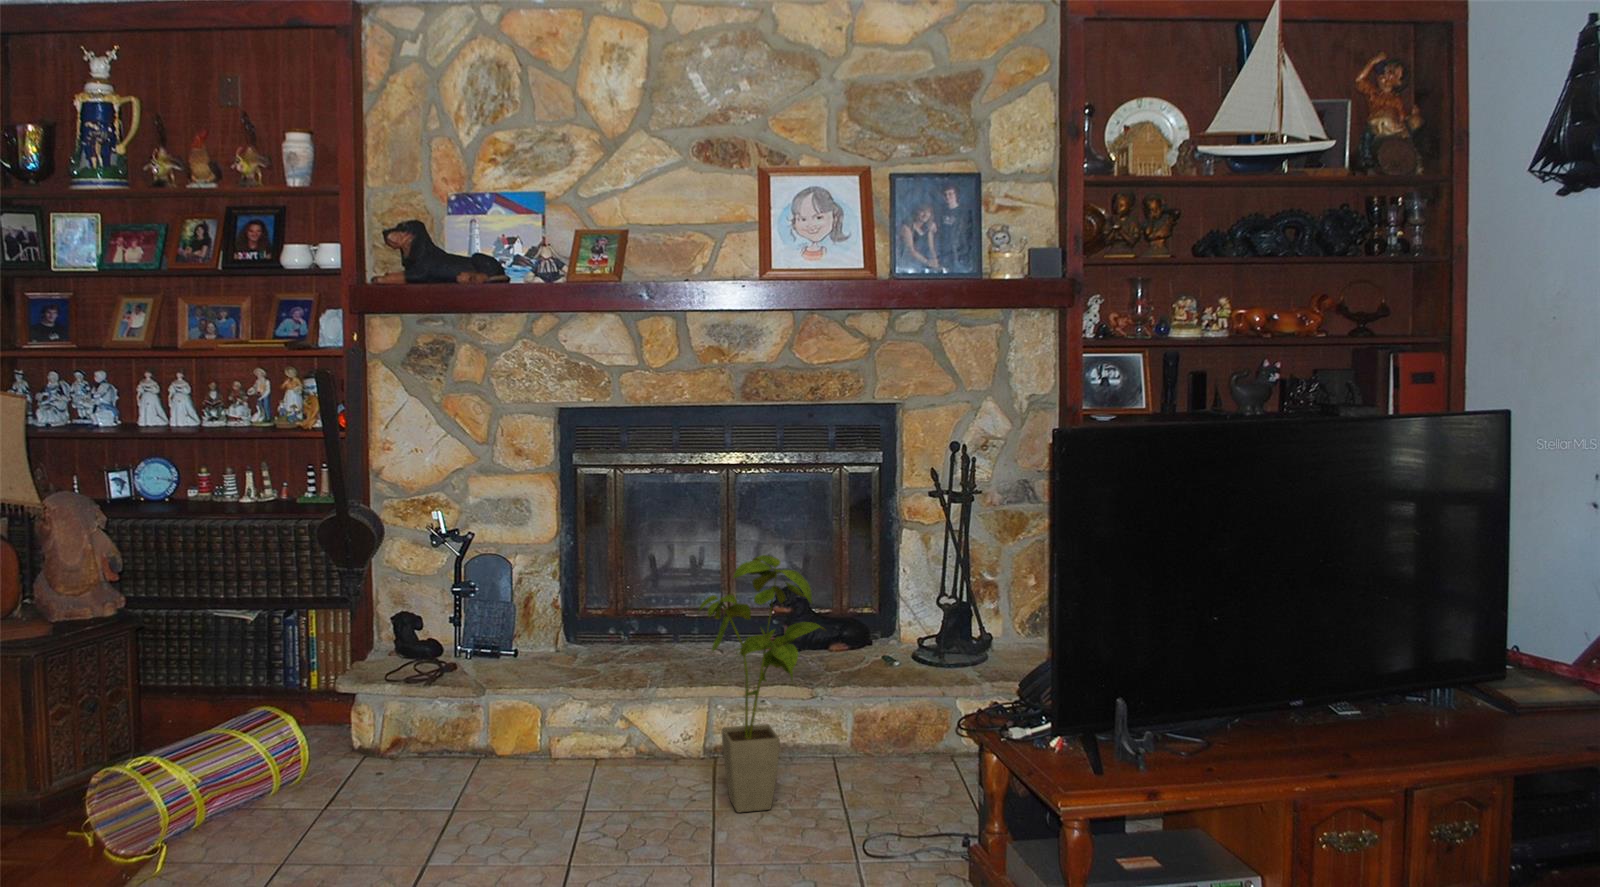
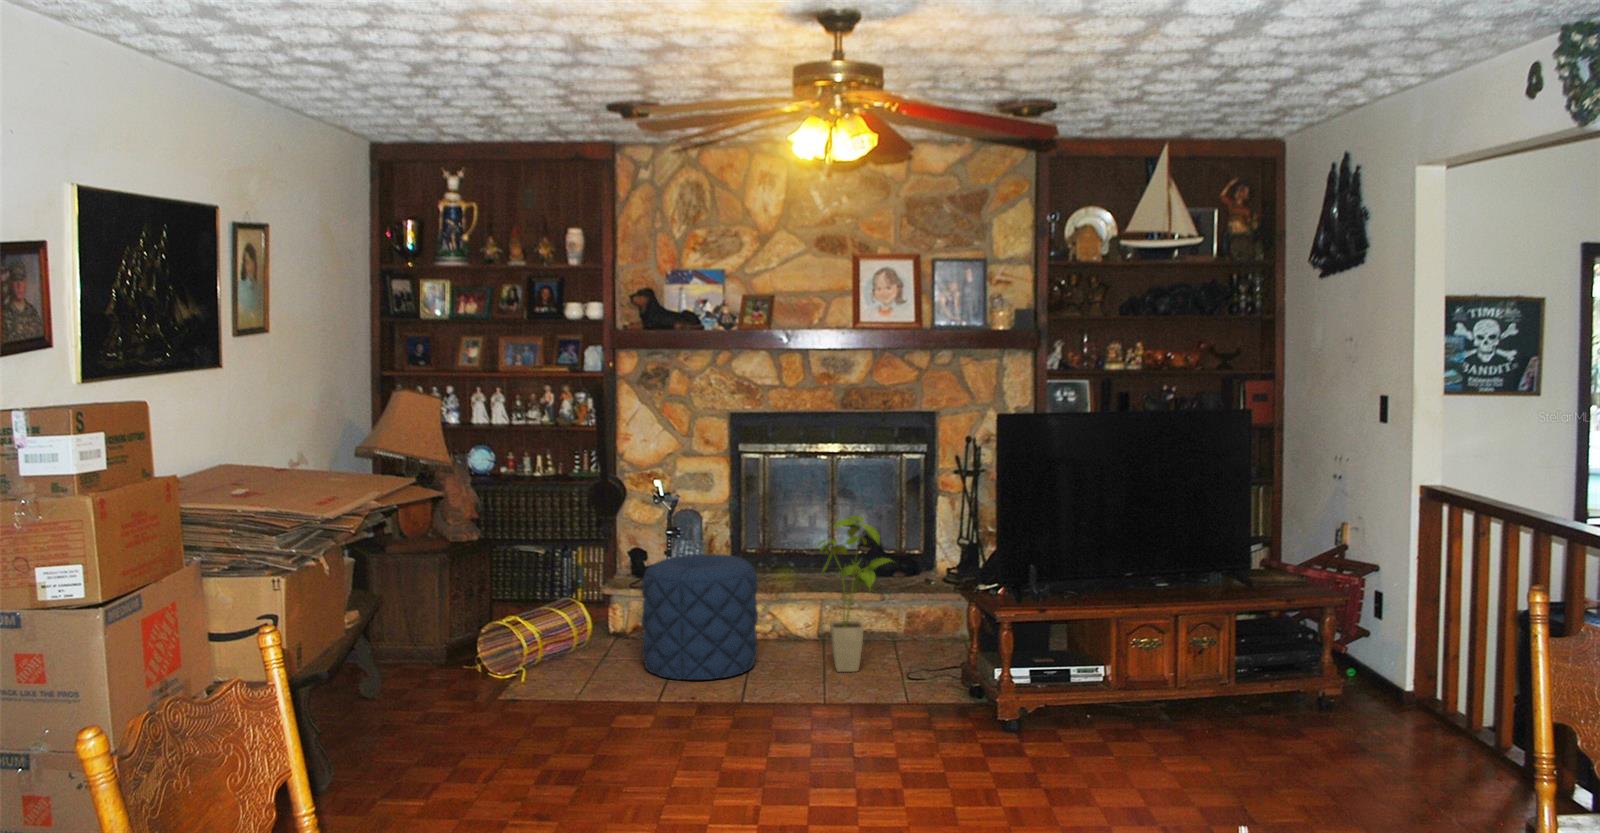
pouf: none [401,625,603,849] -> present [642,554,758,680]

